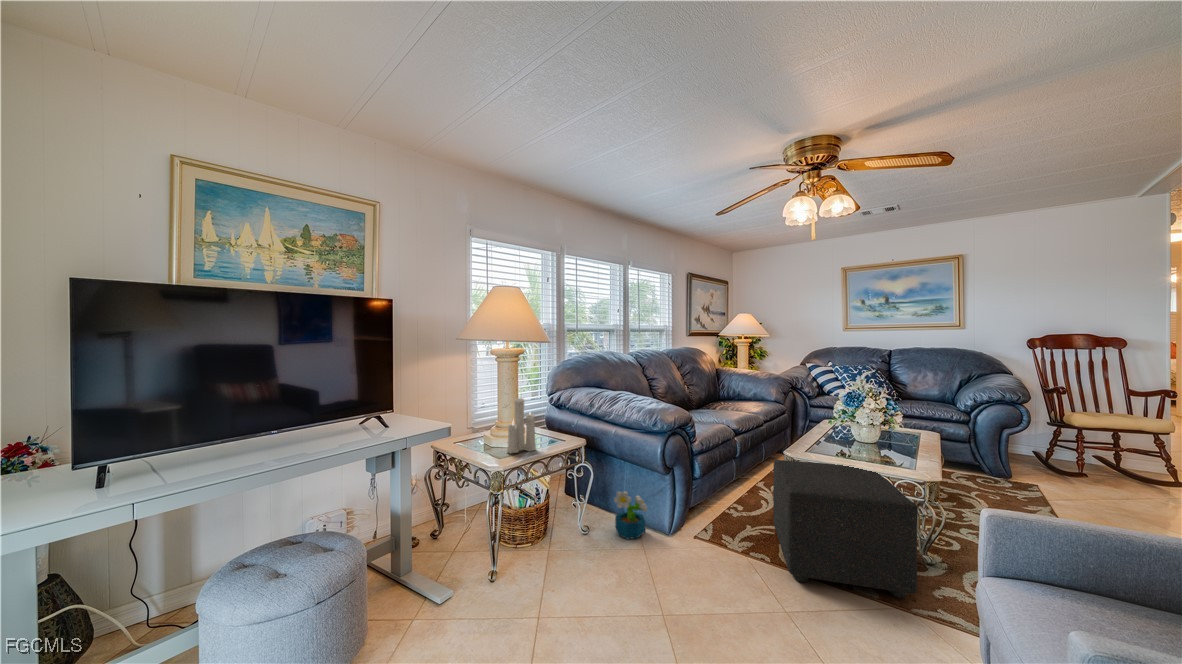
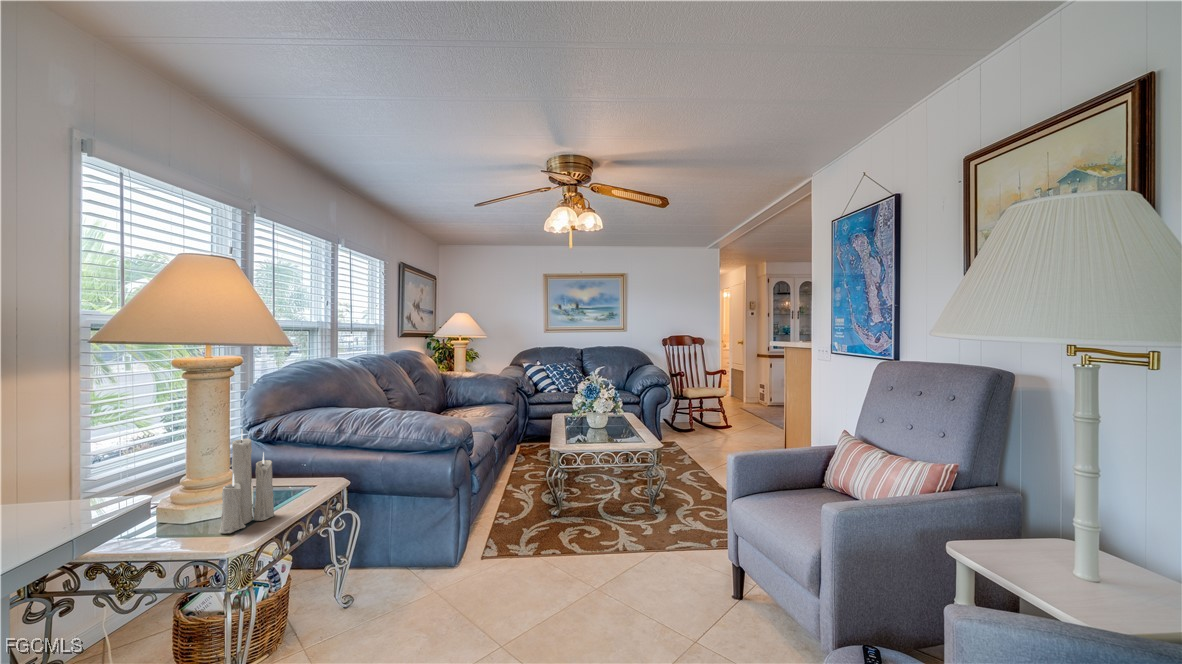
ottoman: present [773,460,918,598] -> none [548,445,666,562]
decorative plant: present [614,491,647,539] -> none [385,535,429,594]

